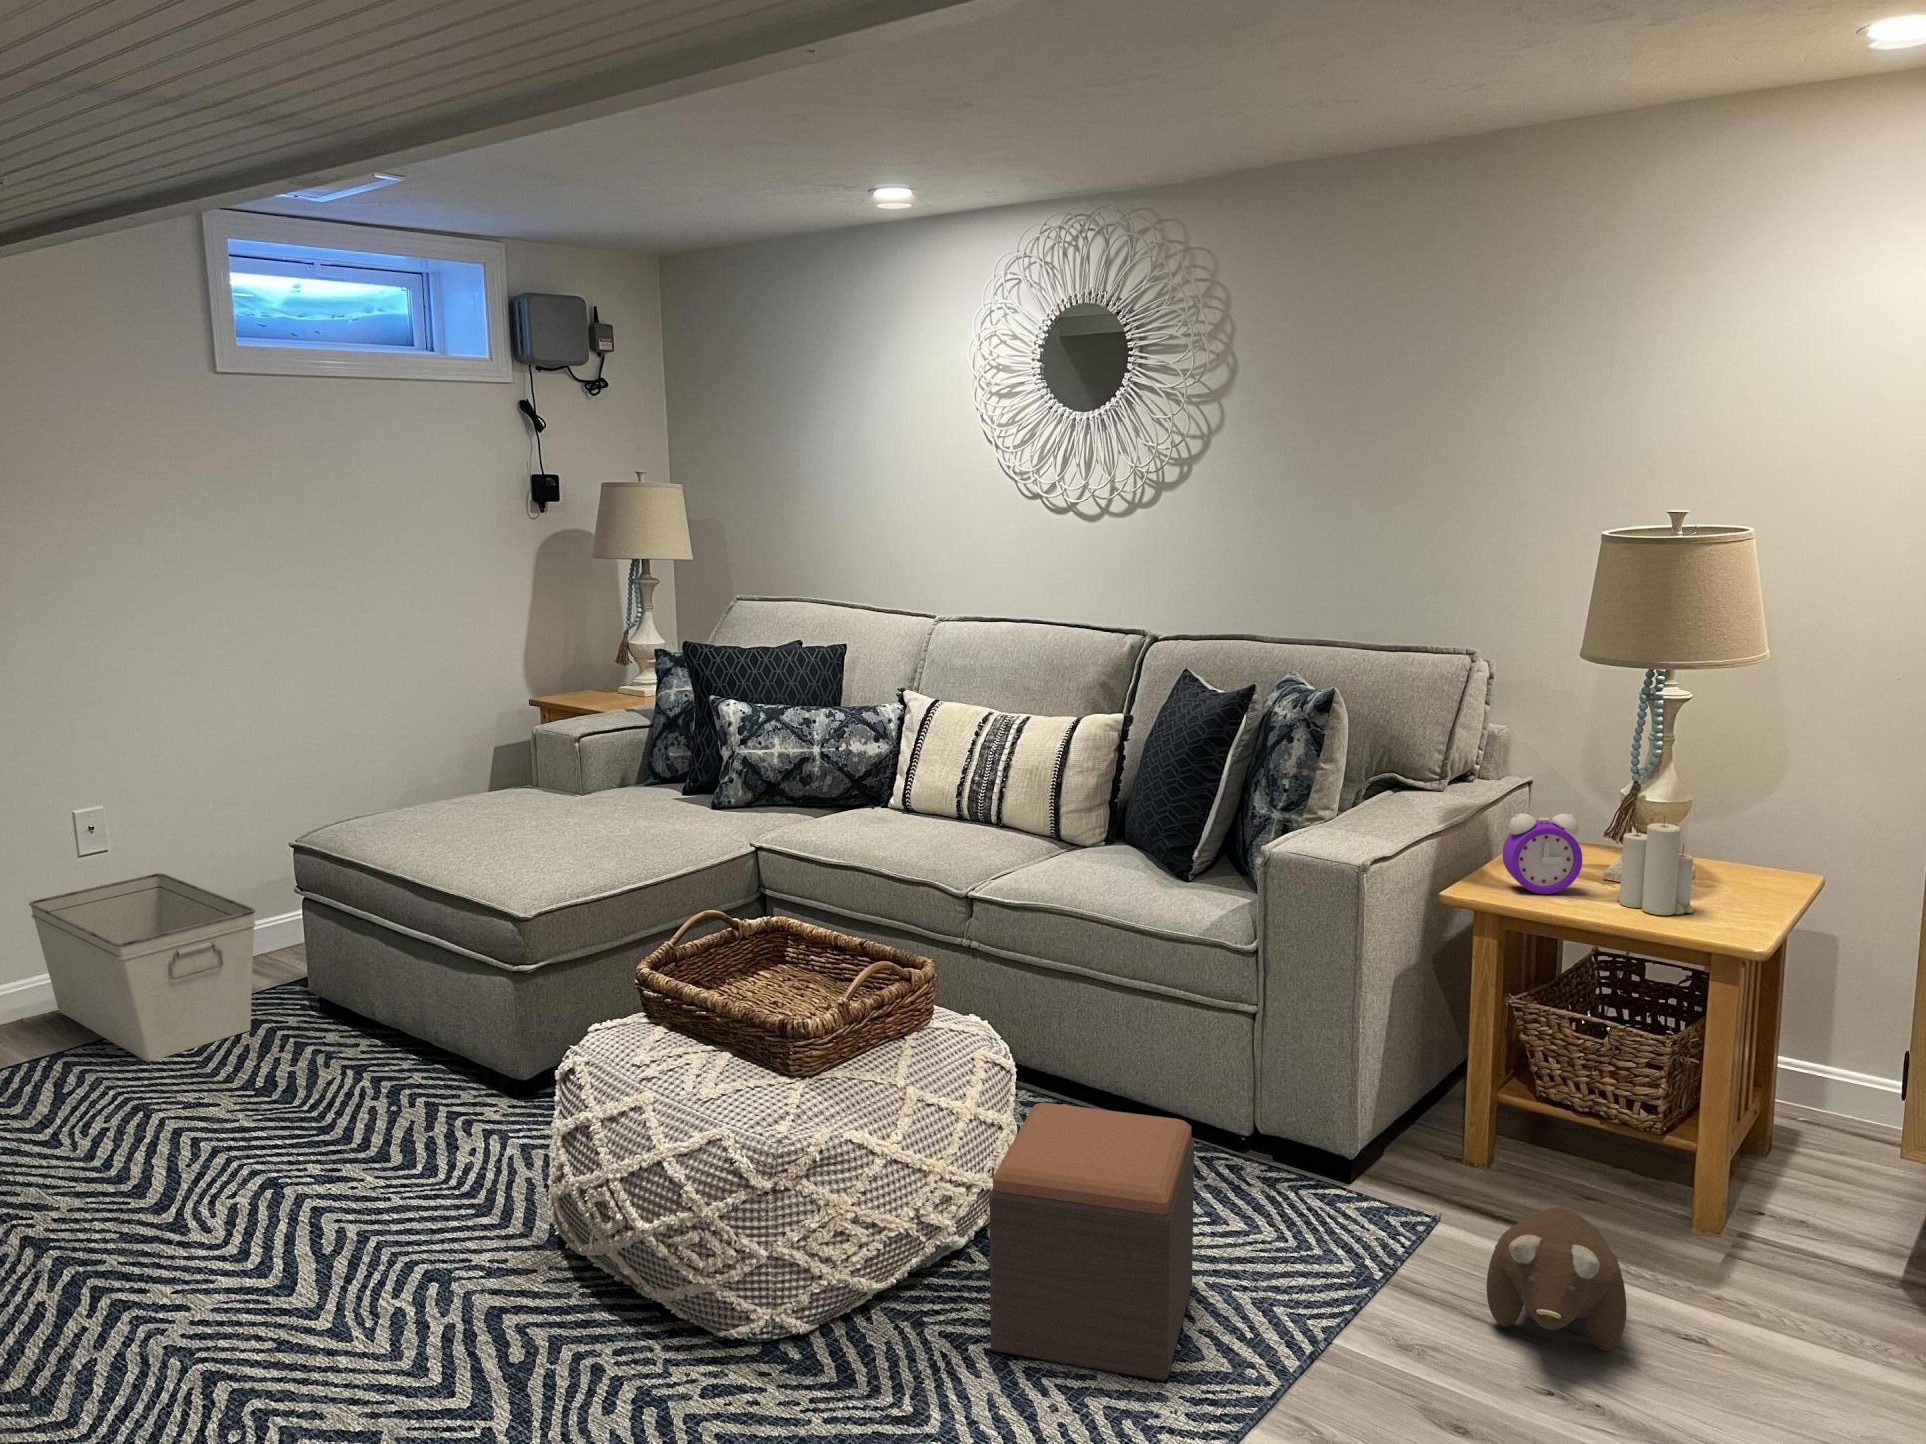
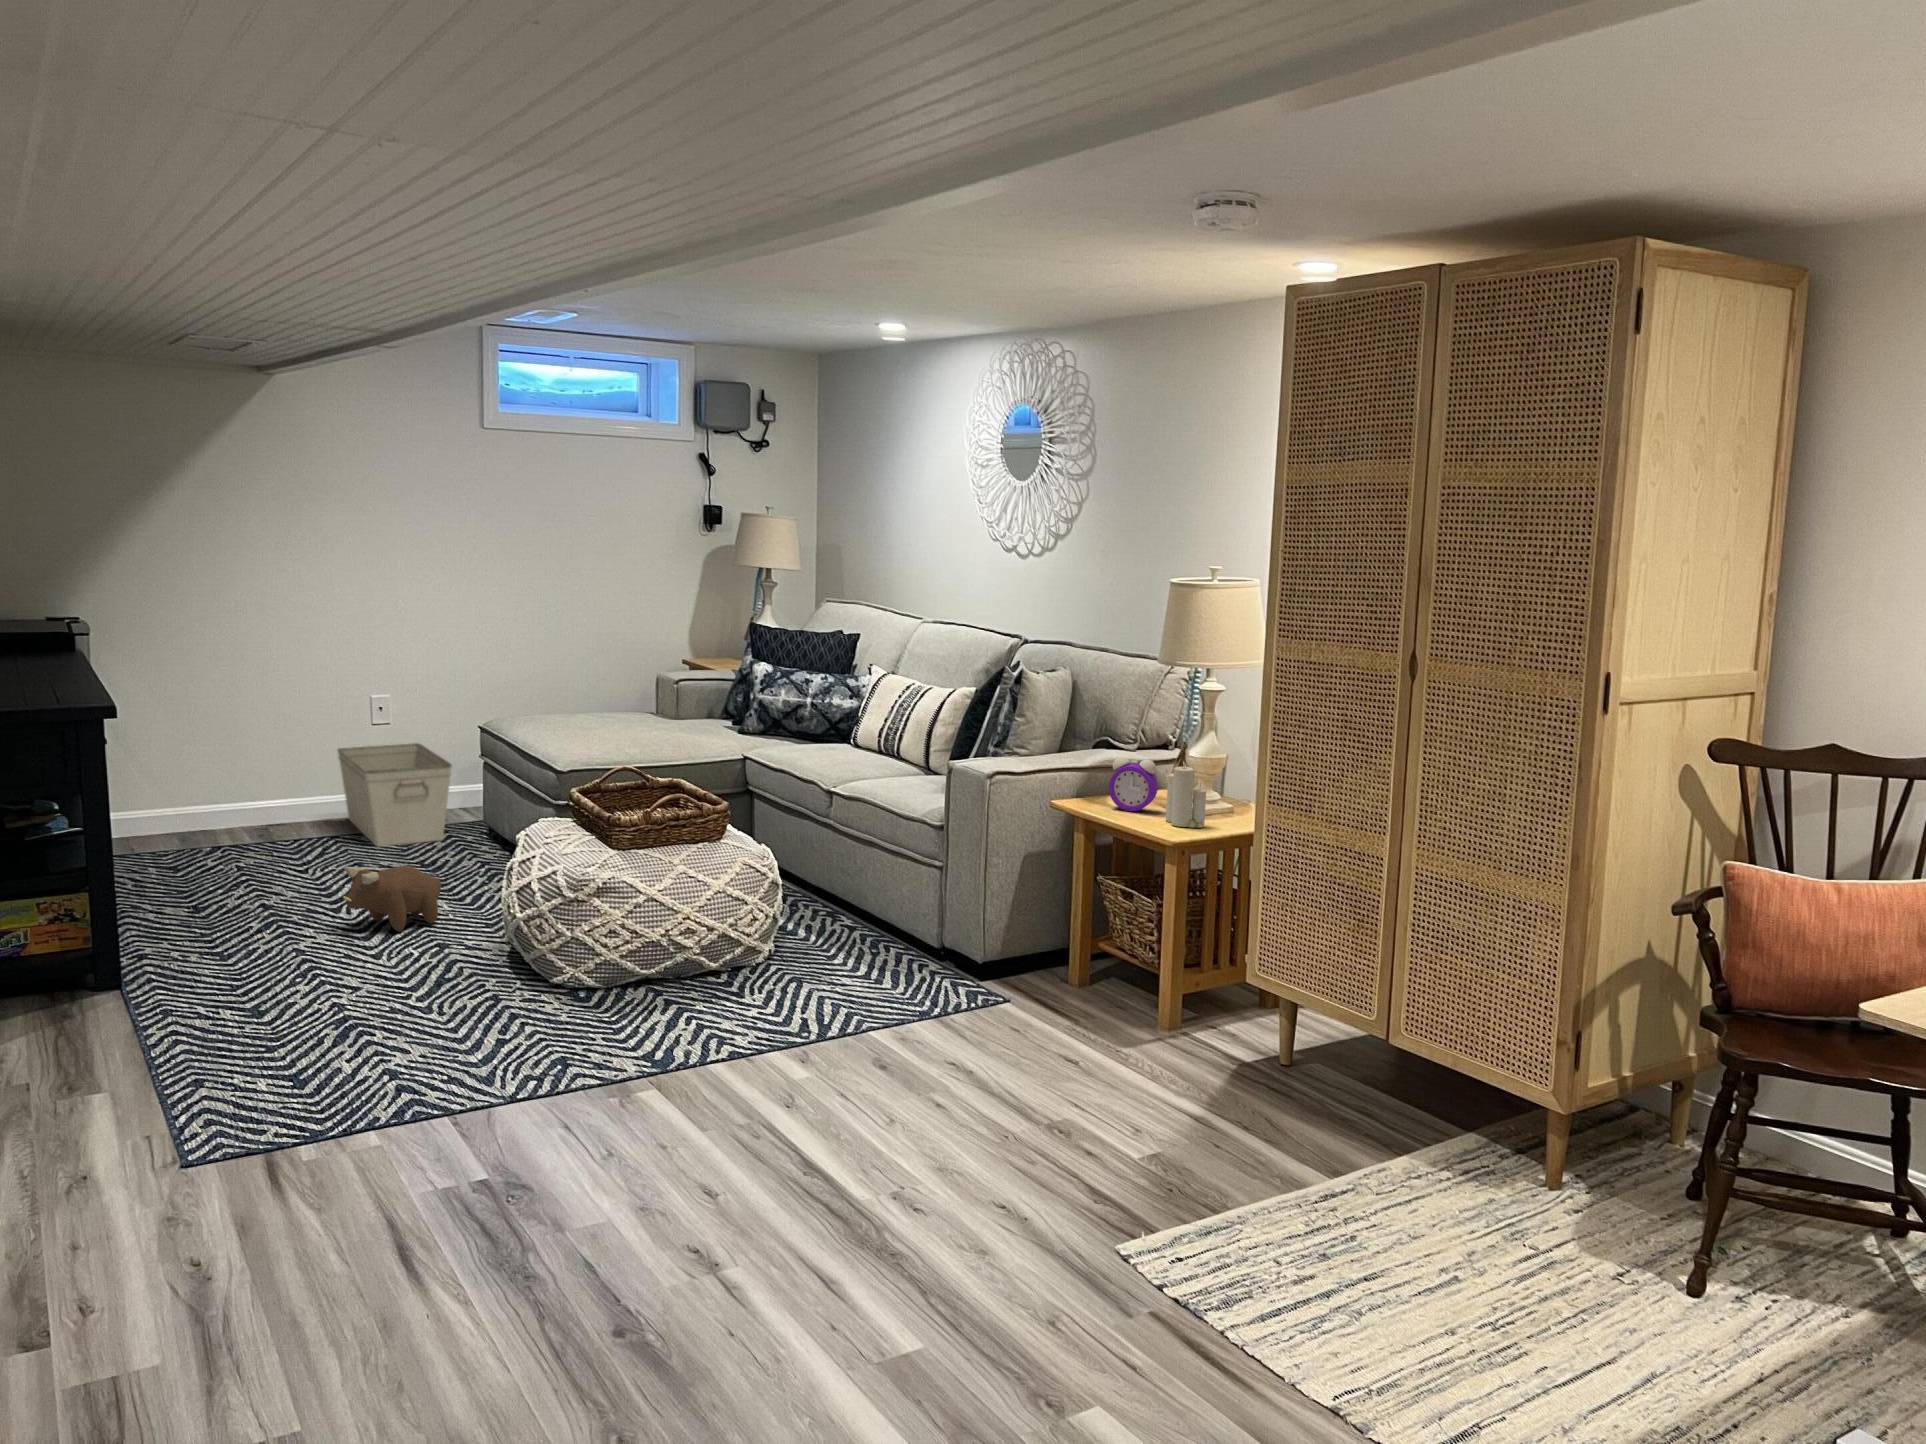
footstool: present [989,1103,1194,1381] -> none [686,886,828,1034]
plush toy: present [1486,1207,1627,1351] -> present [343,866,441,932]

